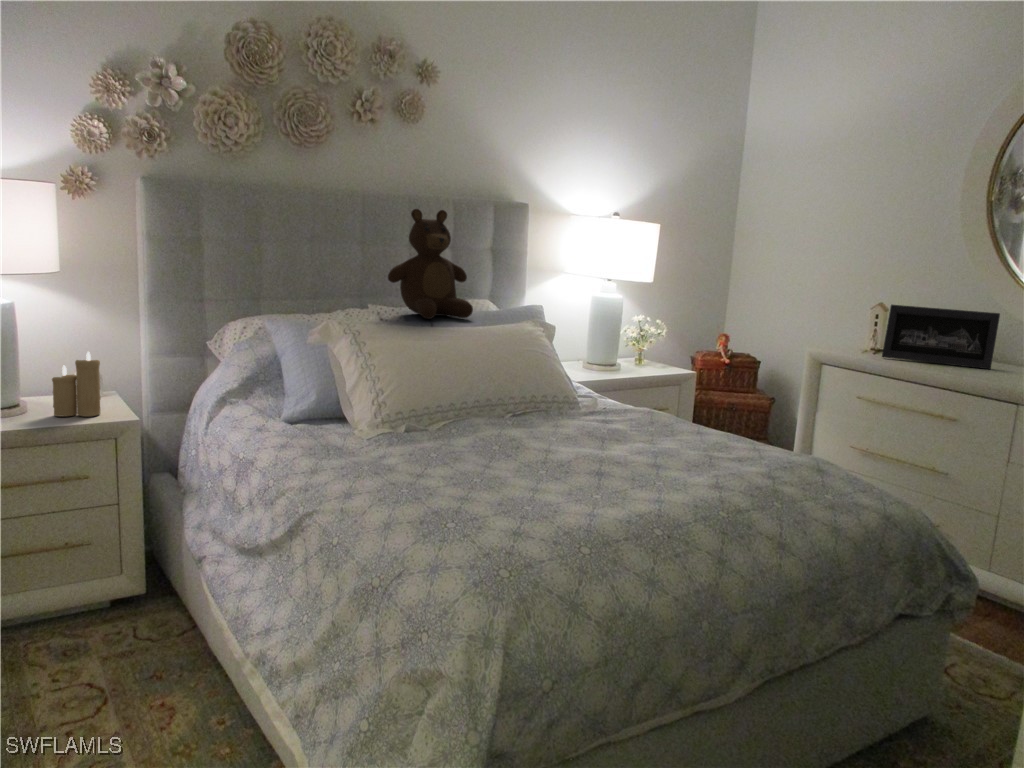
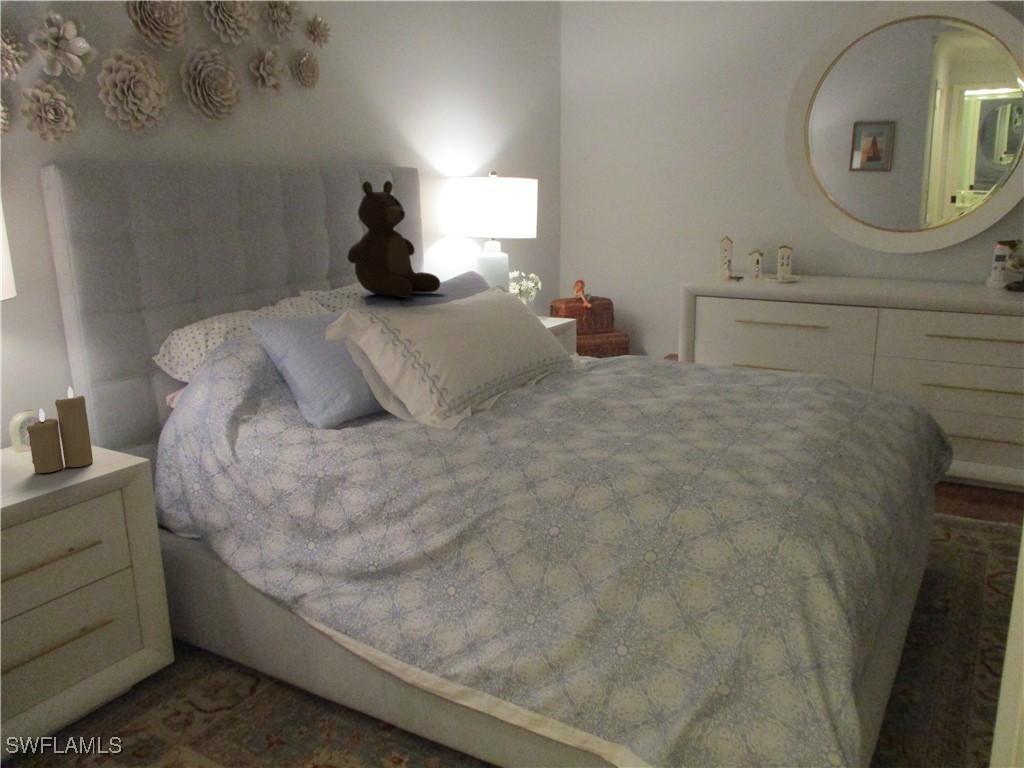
picture frame: present [882,305,1000,369] -> none [745,235,833,284]

